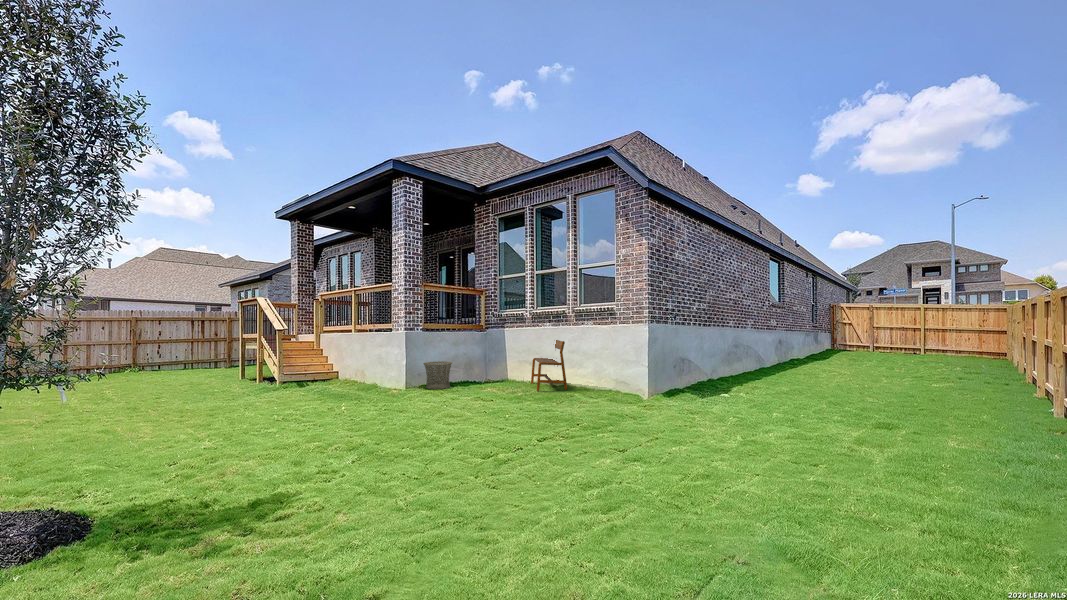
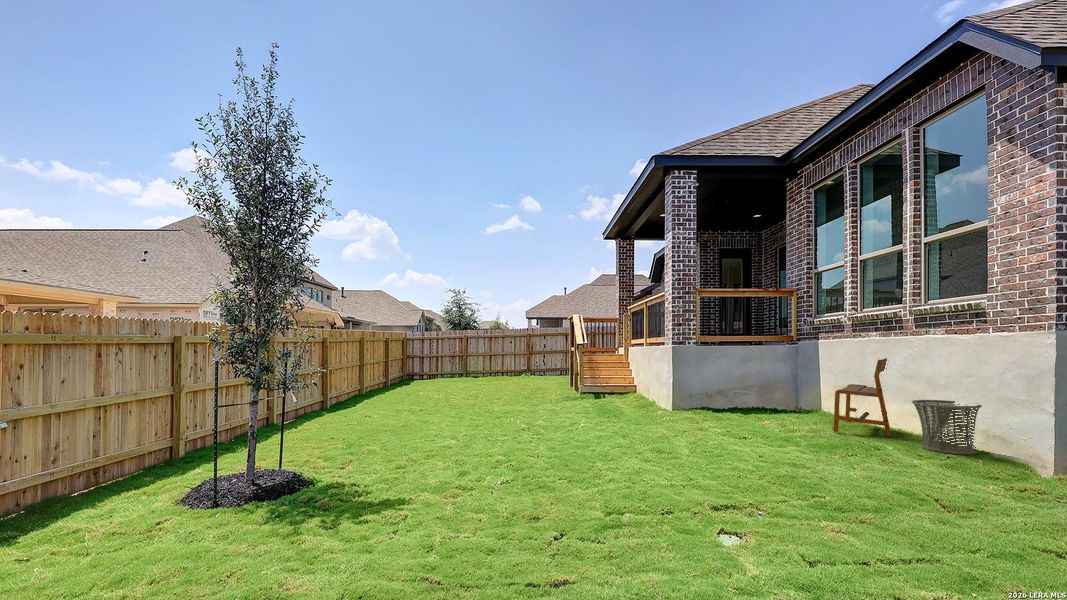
basket: present [423,361,452,389] -> present [912,400,982,454]

